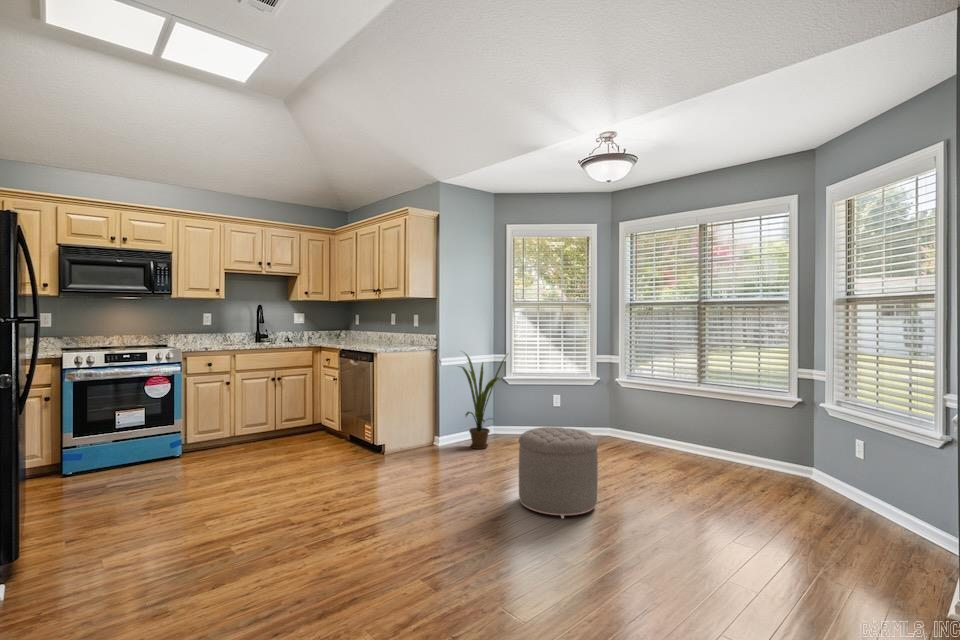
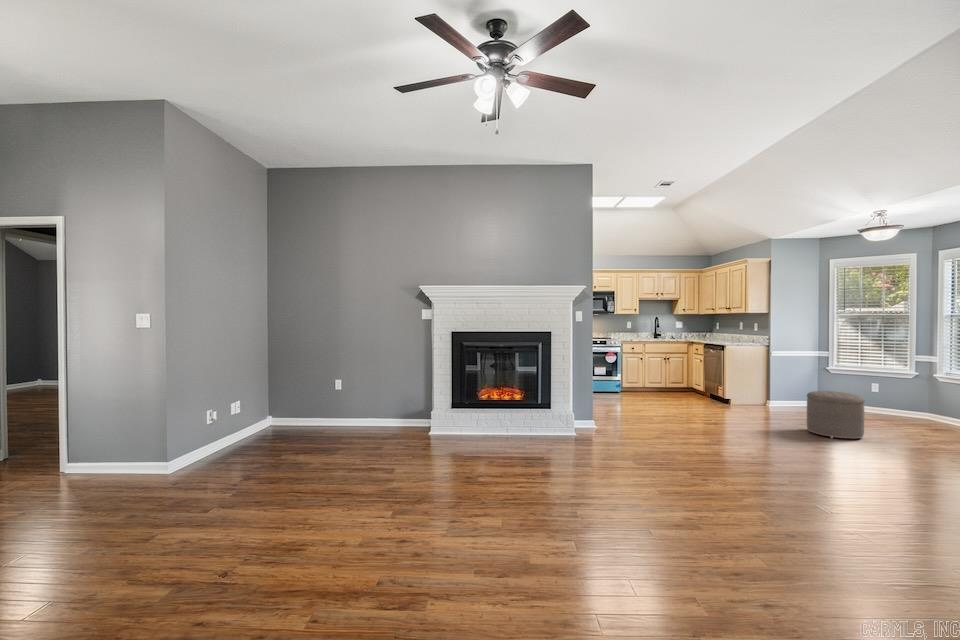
house plant: present [459,354,507,449] -> none [781,346,825,410]

